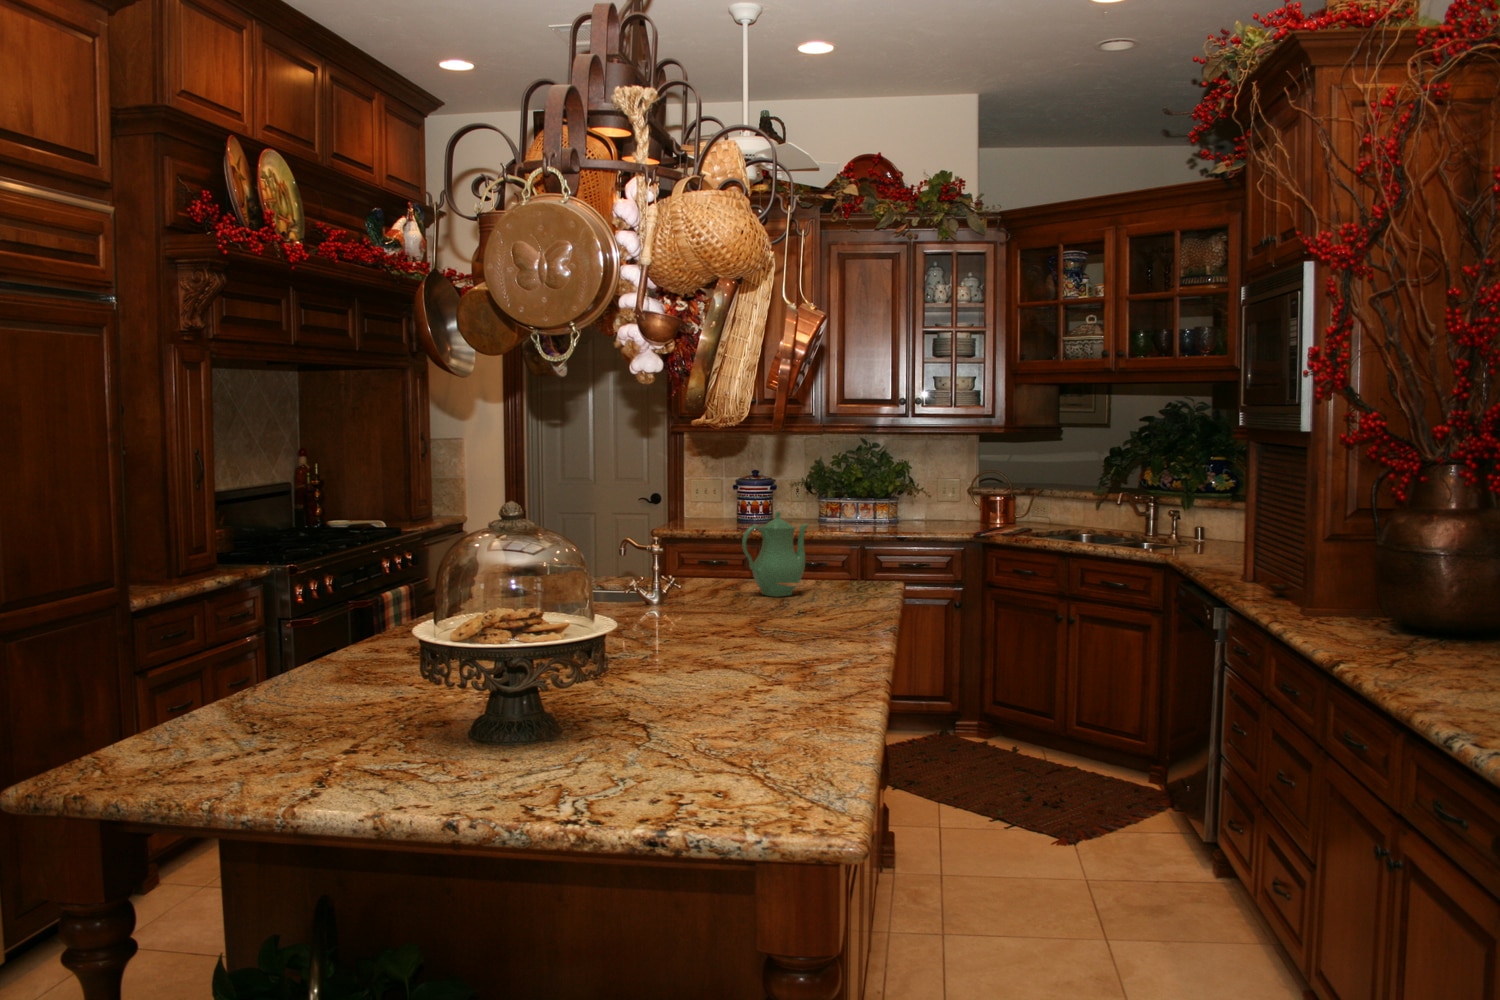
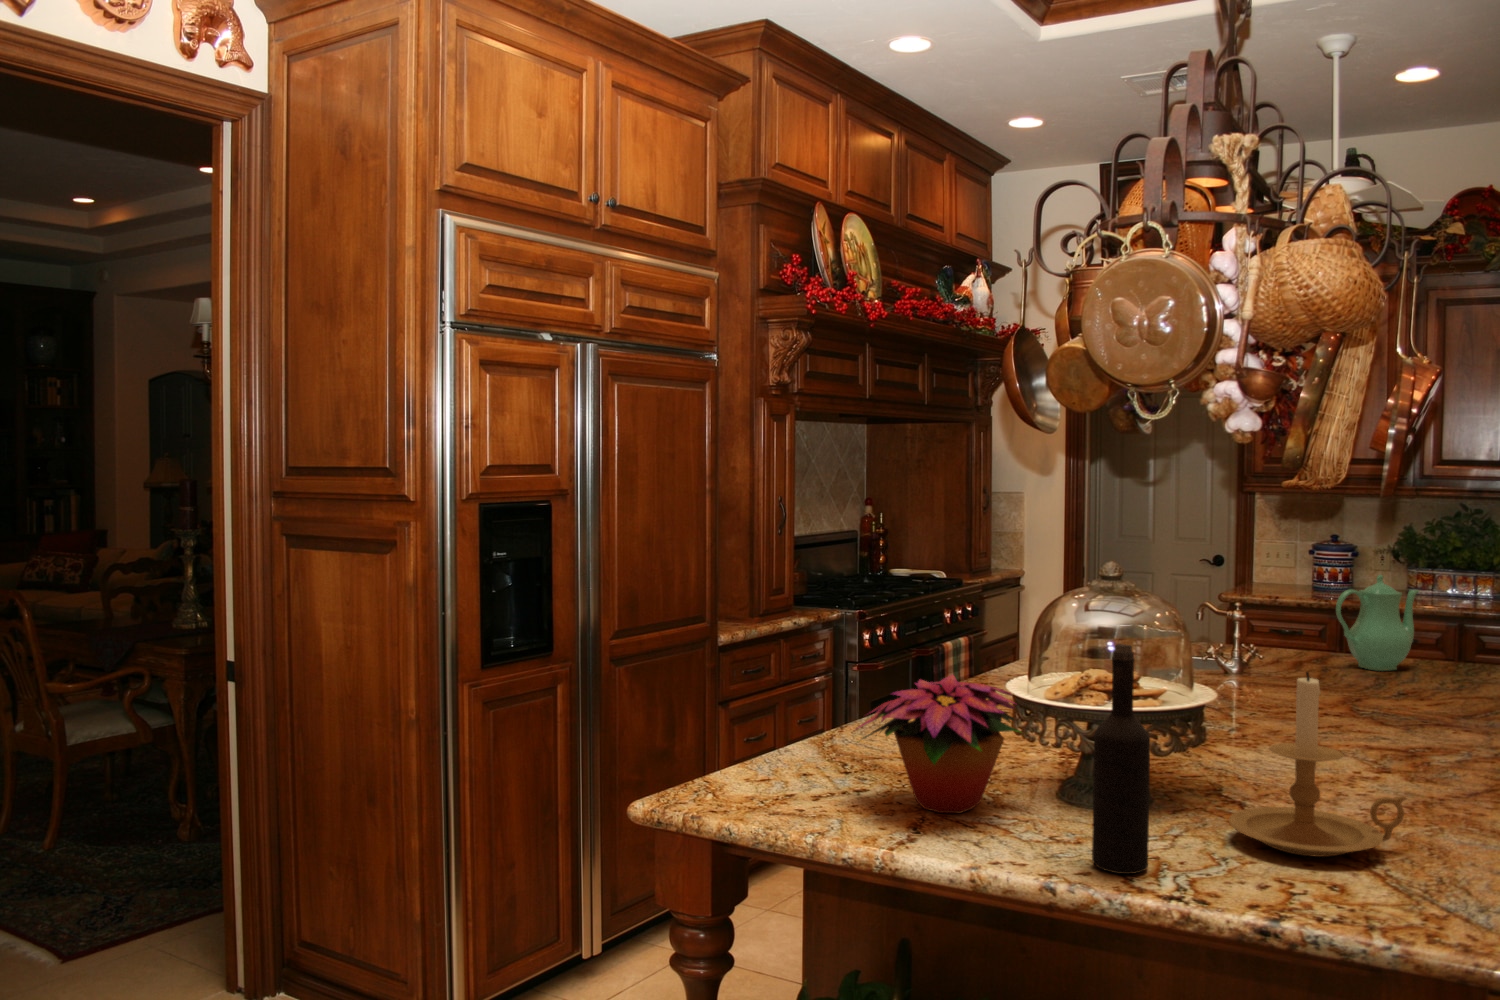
wine bottle: none [495,577,551,806] -> present [1092,644,1150,874]
candle holder: none [630,594,782,765] -> present [1229,672,1407,857]
flower arrangement: none [236,619,457,769] -> present [858,675,1019,813]

